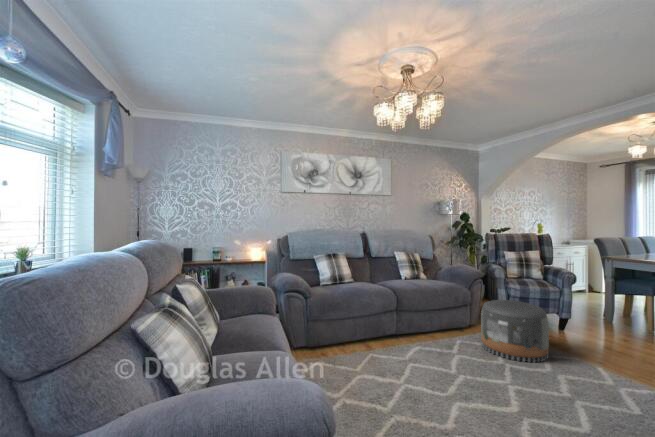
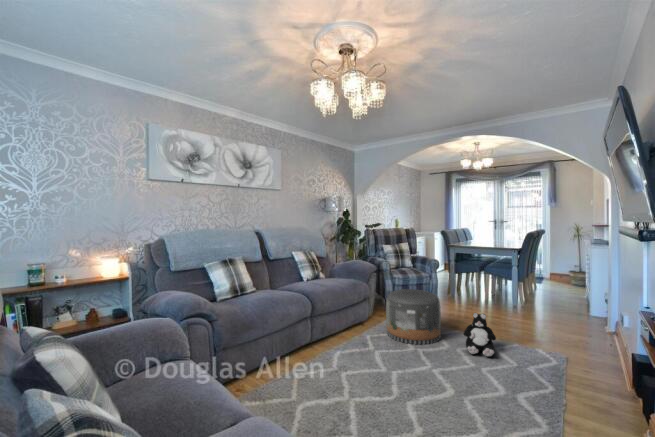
plush toy: none [567,336,614,390] -> present [464,313,496,356]

